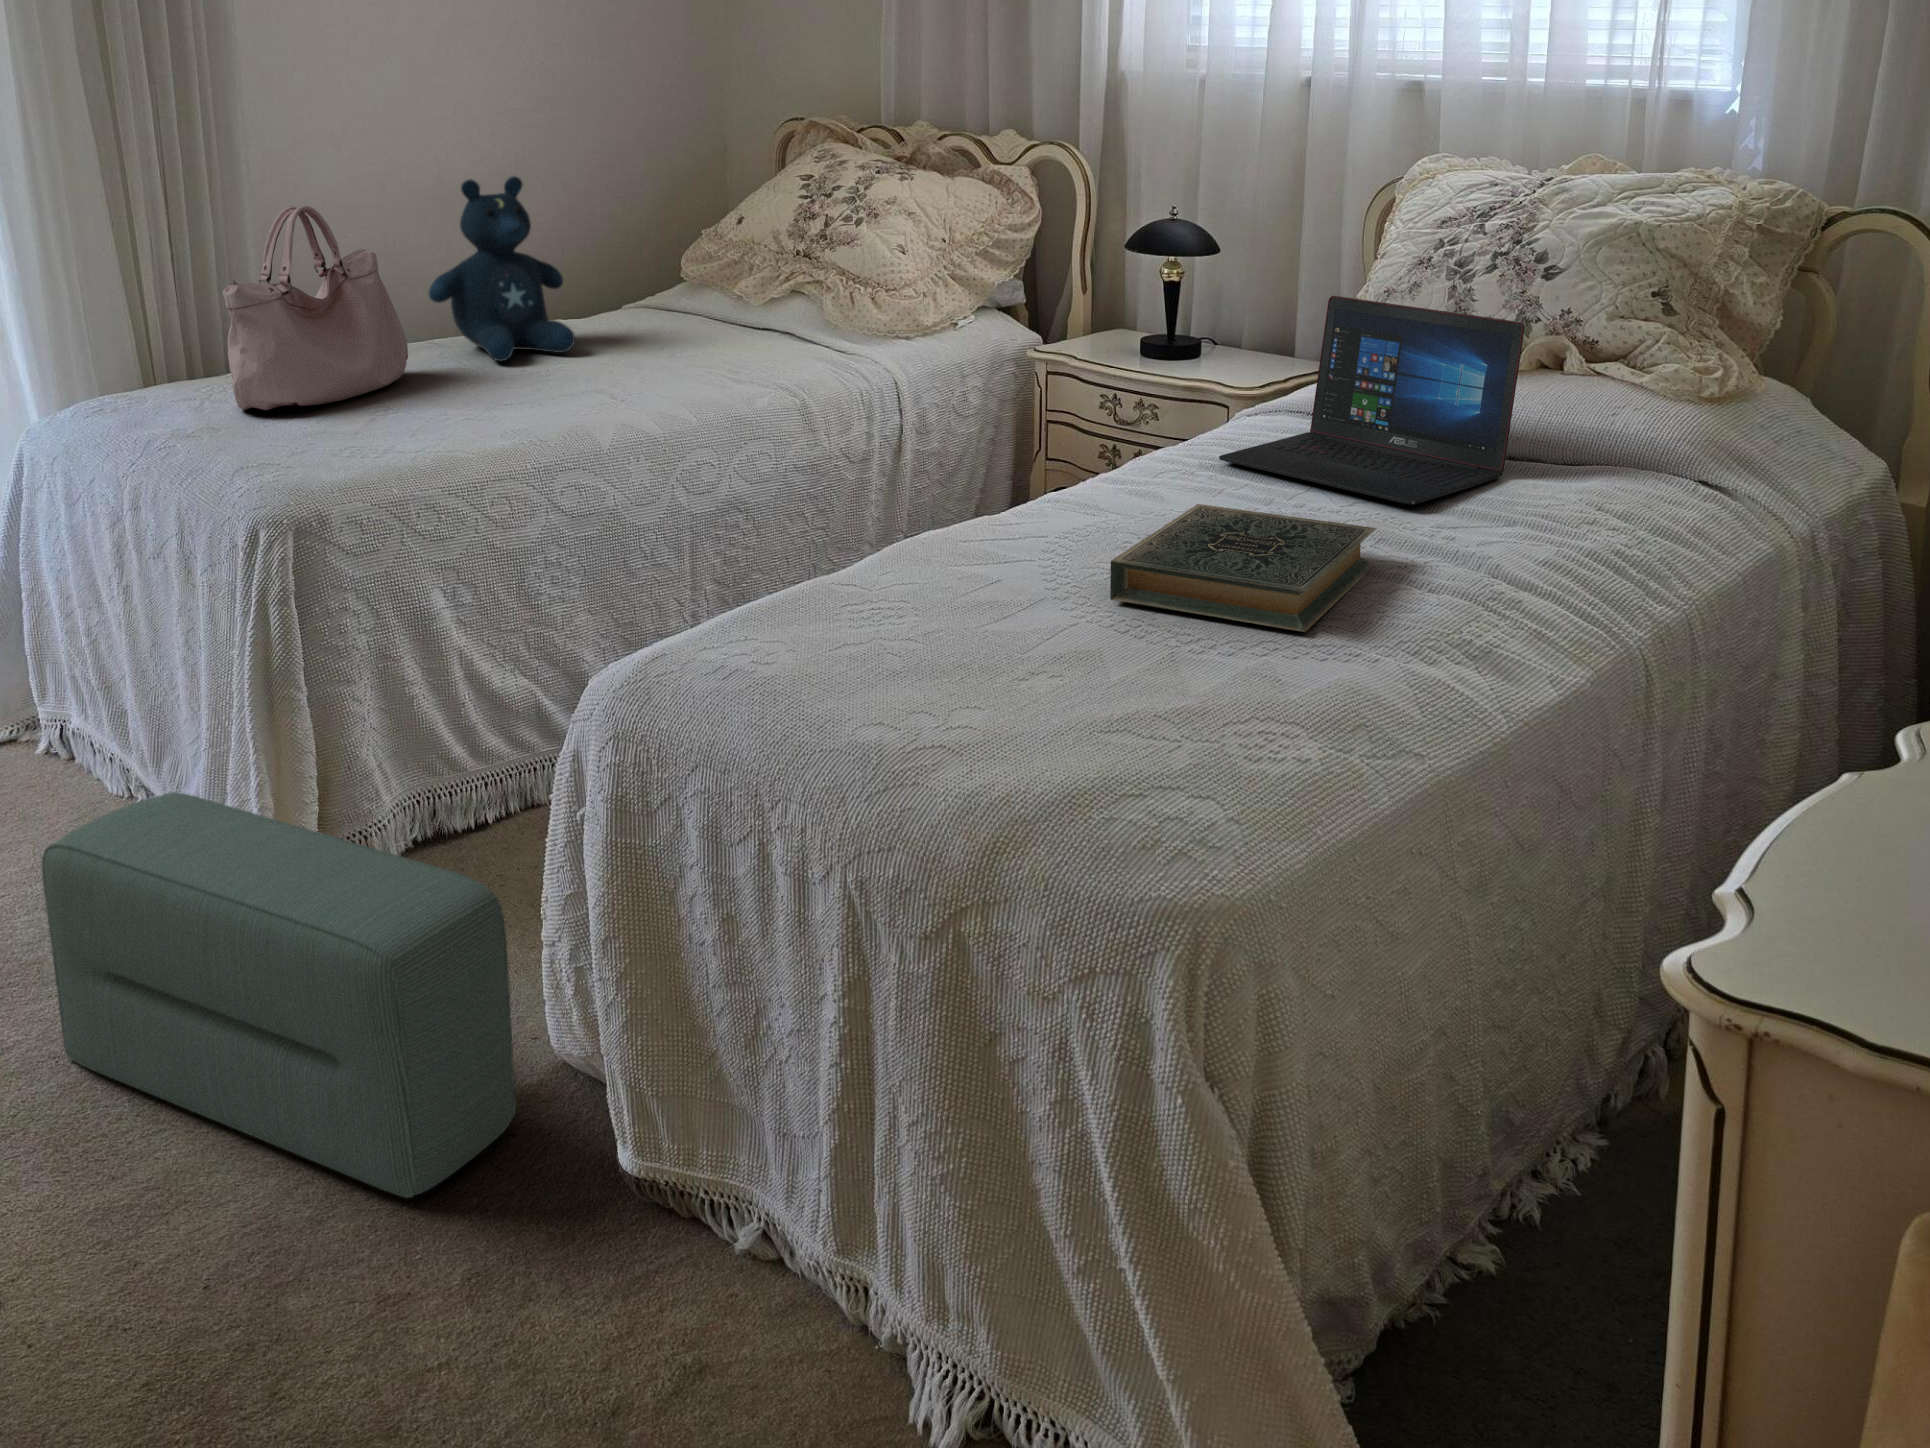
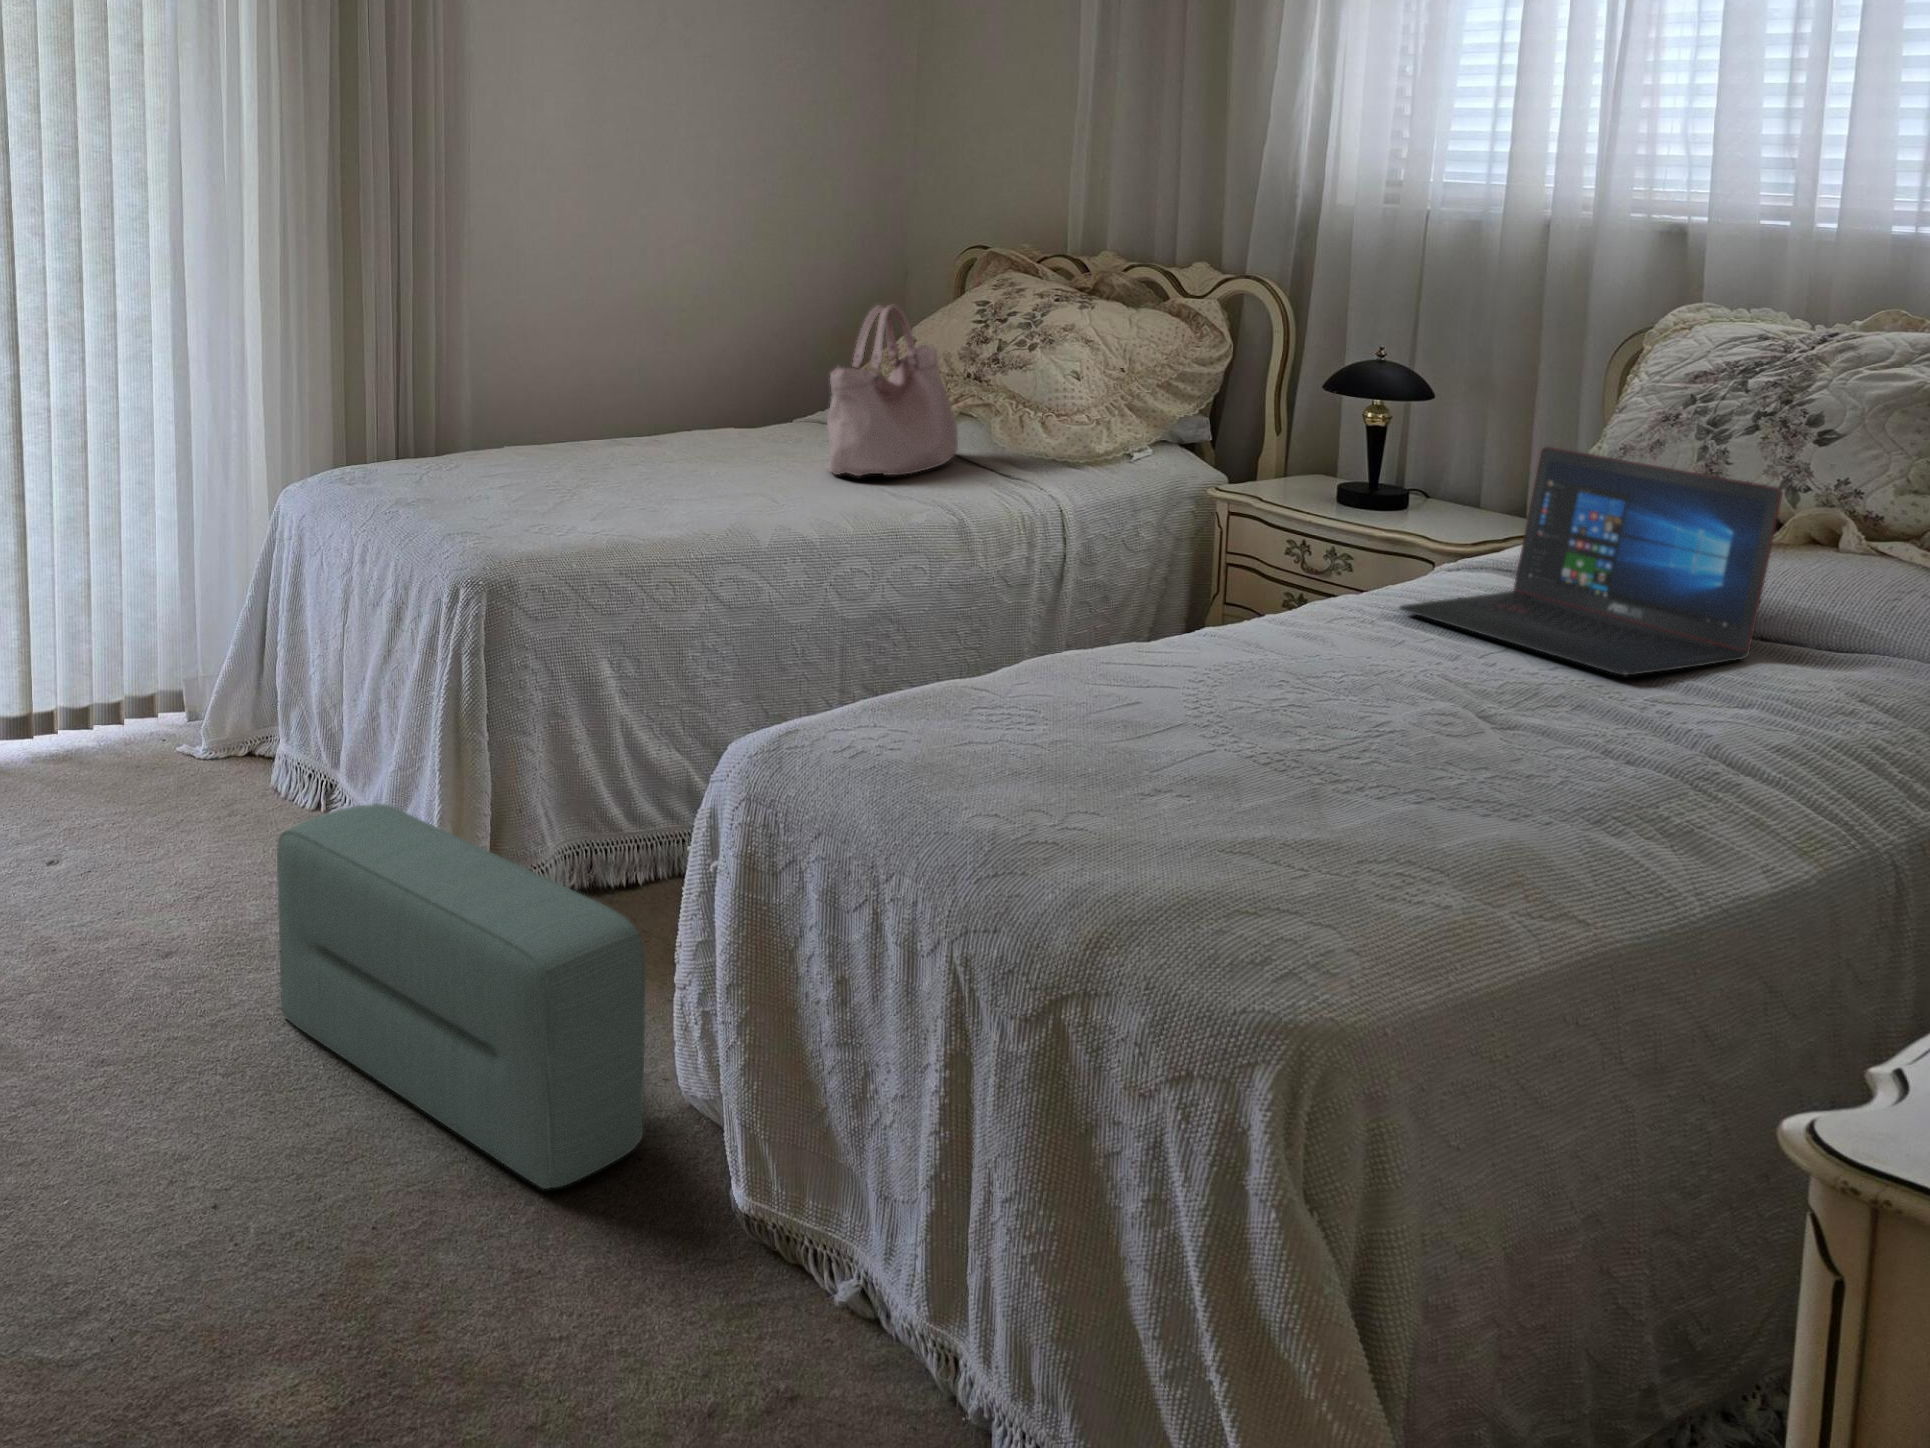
stuffed bear: present [429,176,575,361] -> none [619,292,747,461]
handbag: present [223,205,408,410] -> present [827,305,958,476]
hardback book: present [1110,504,1376,632] -> none [1254,648,1571,788]

